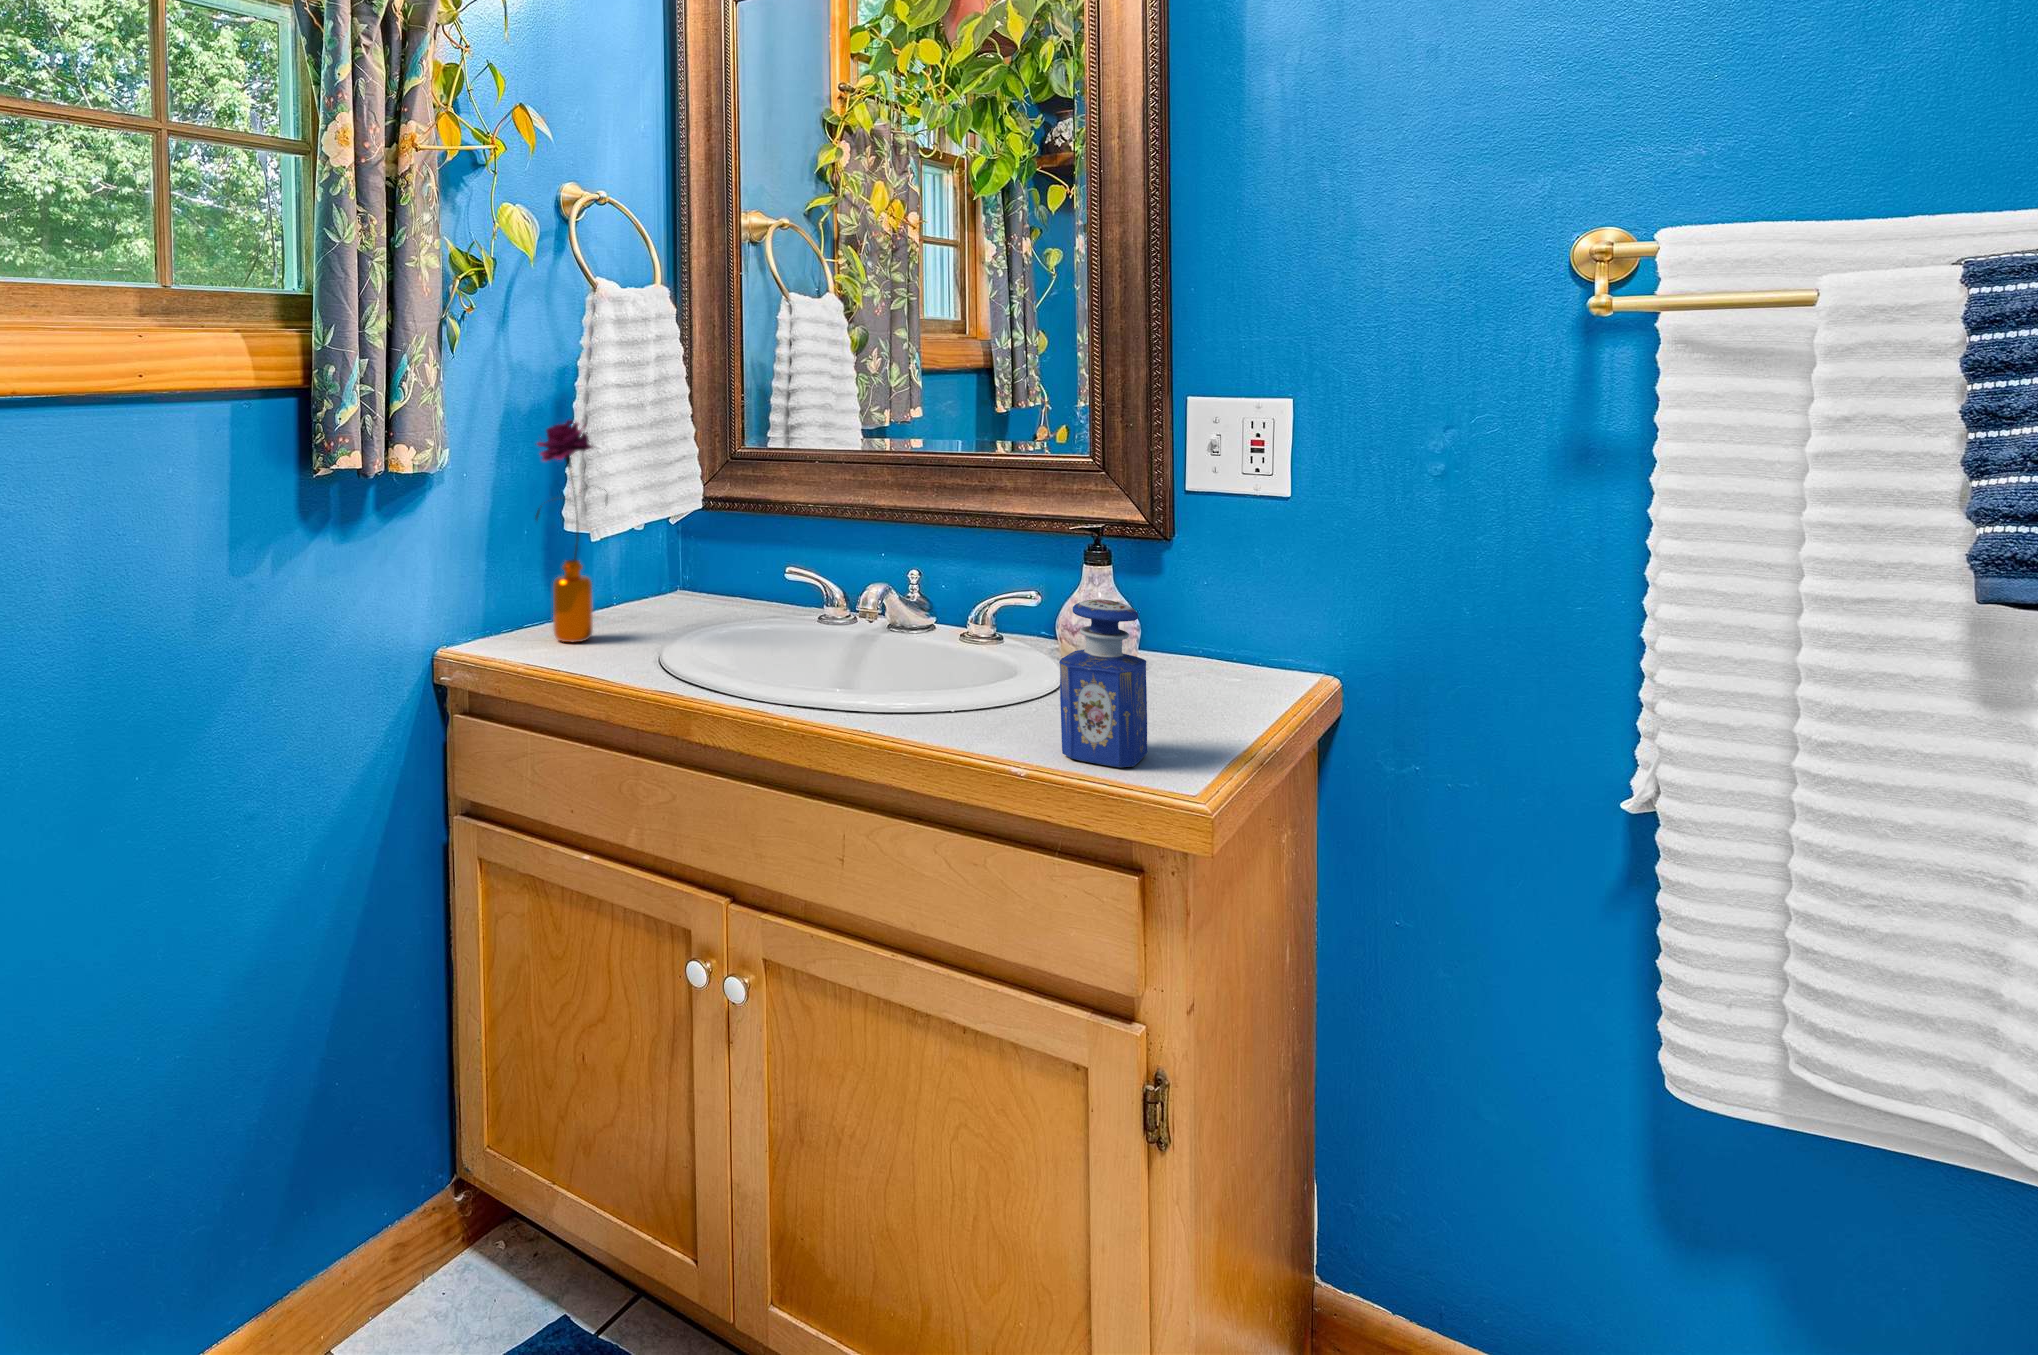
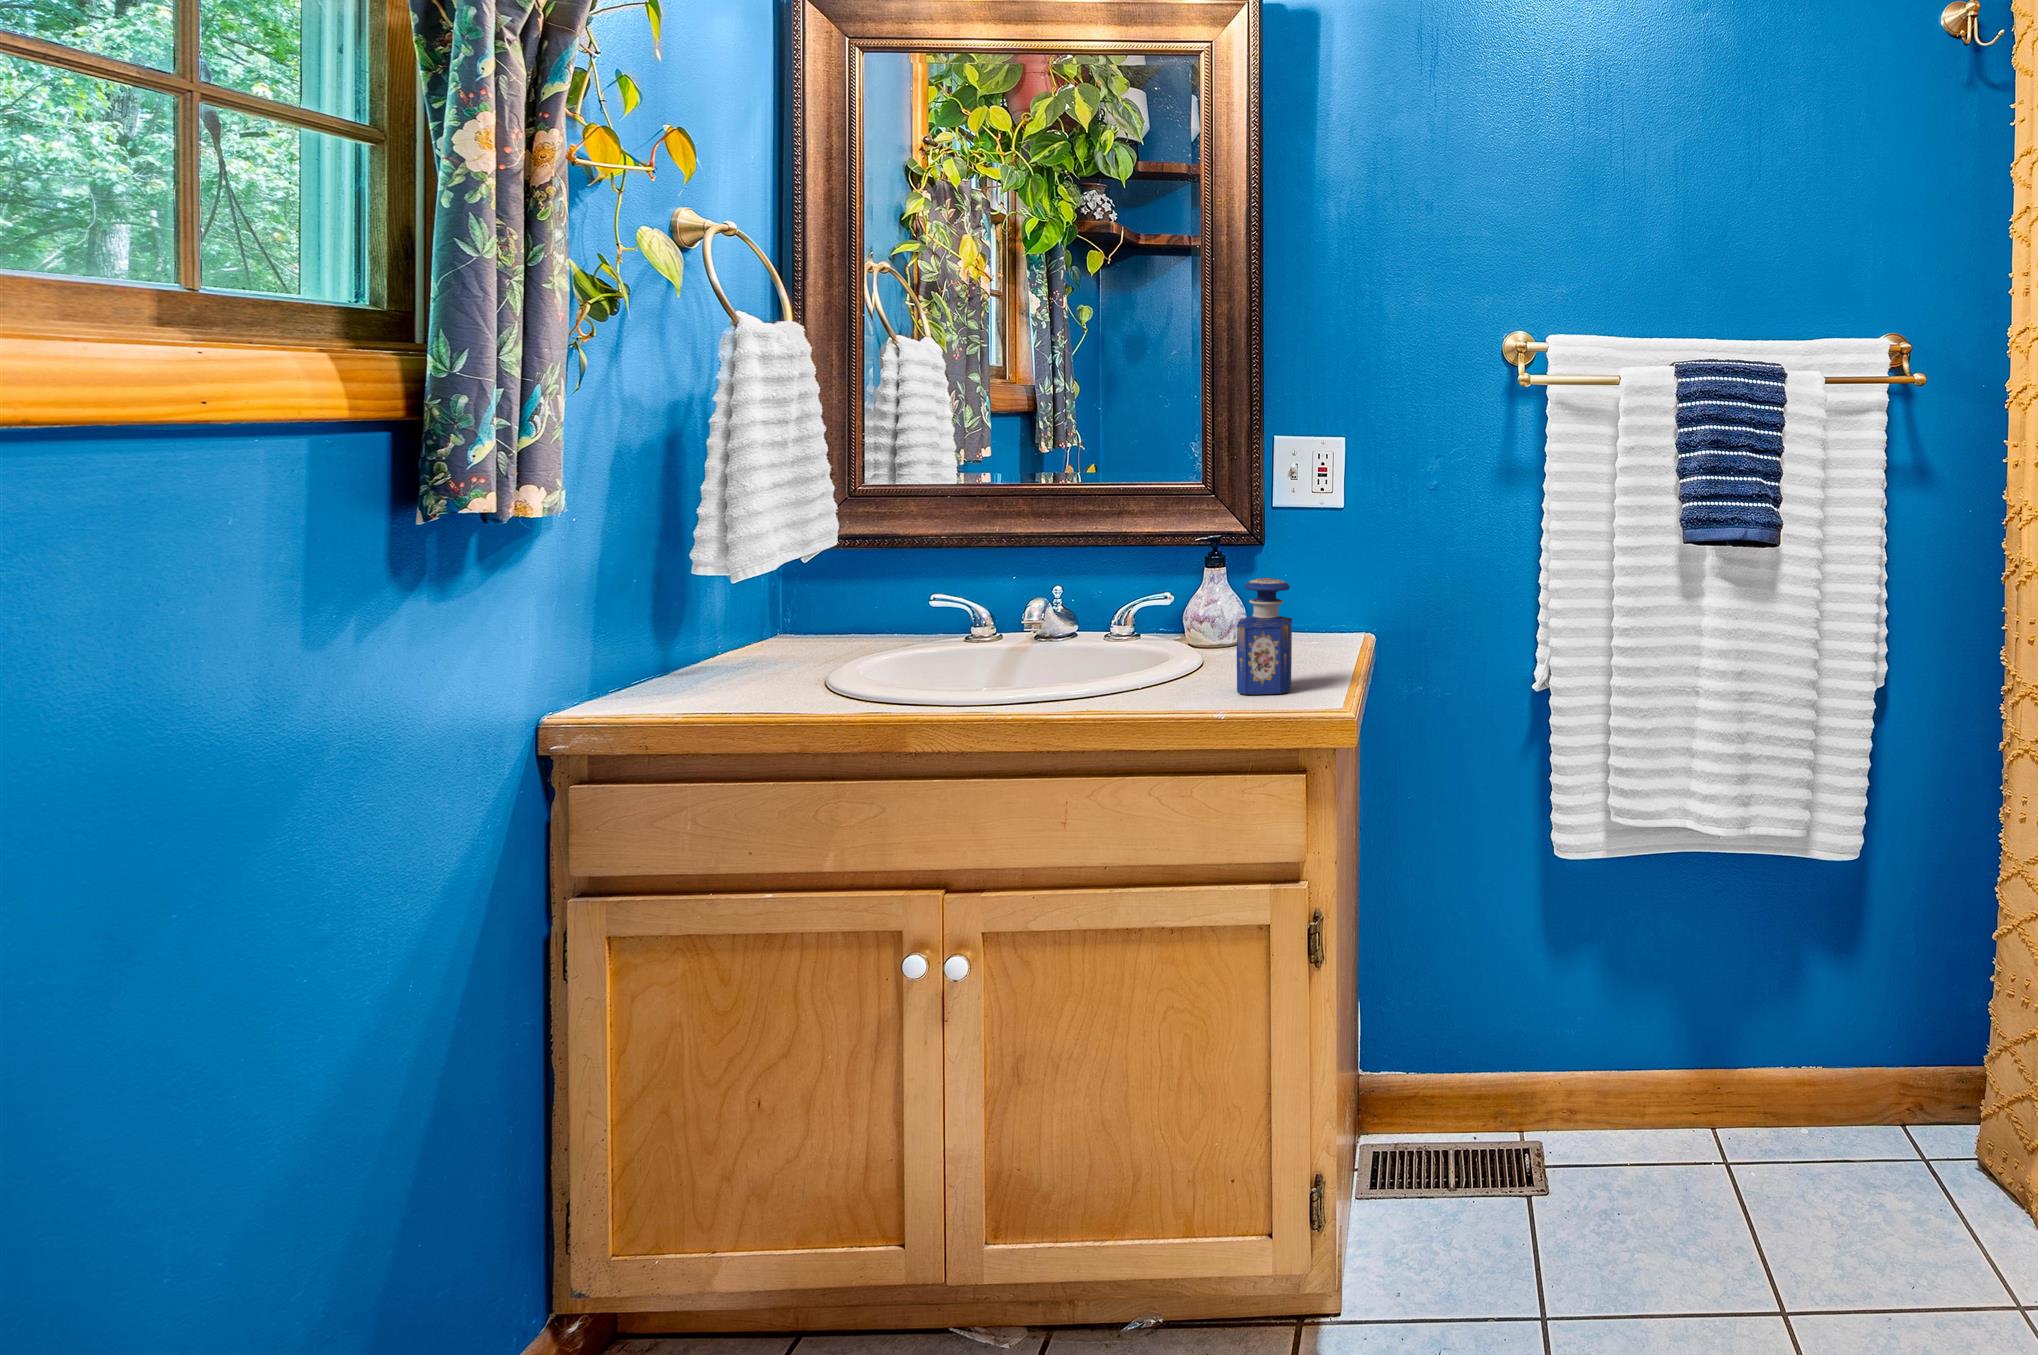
flower: present [536,419,606,642] -> none [661,461,752,691]

